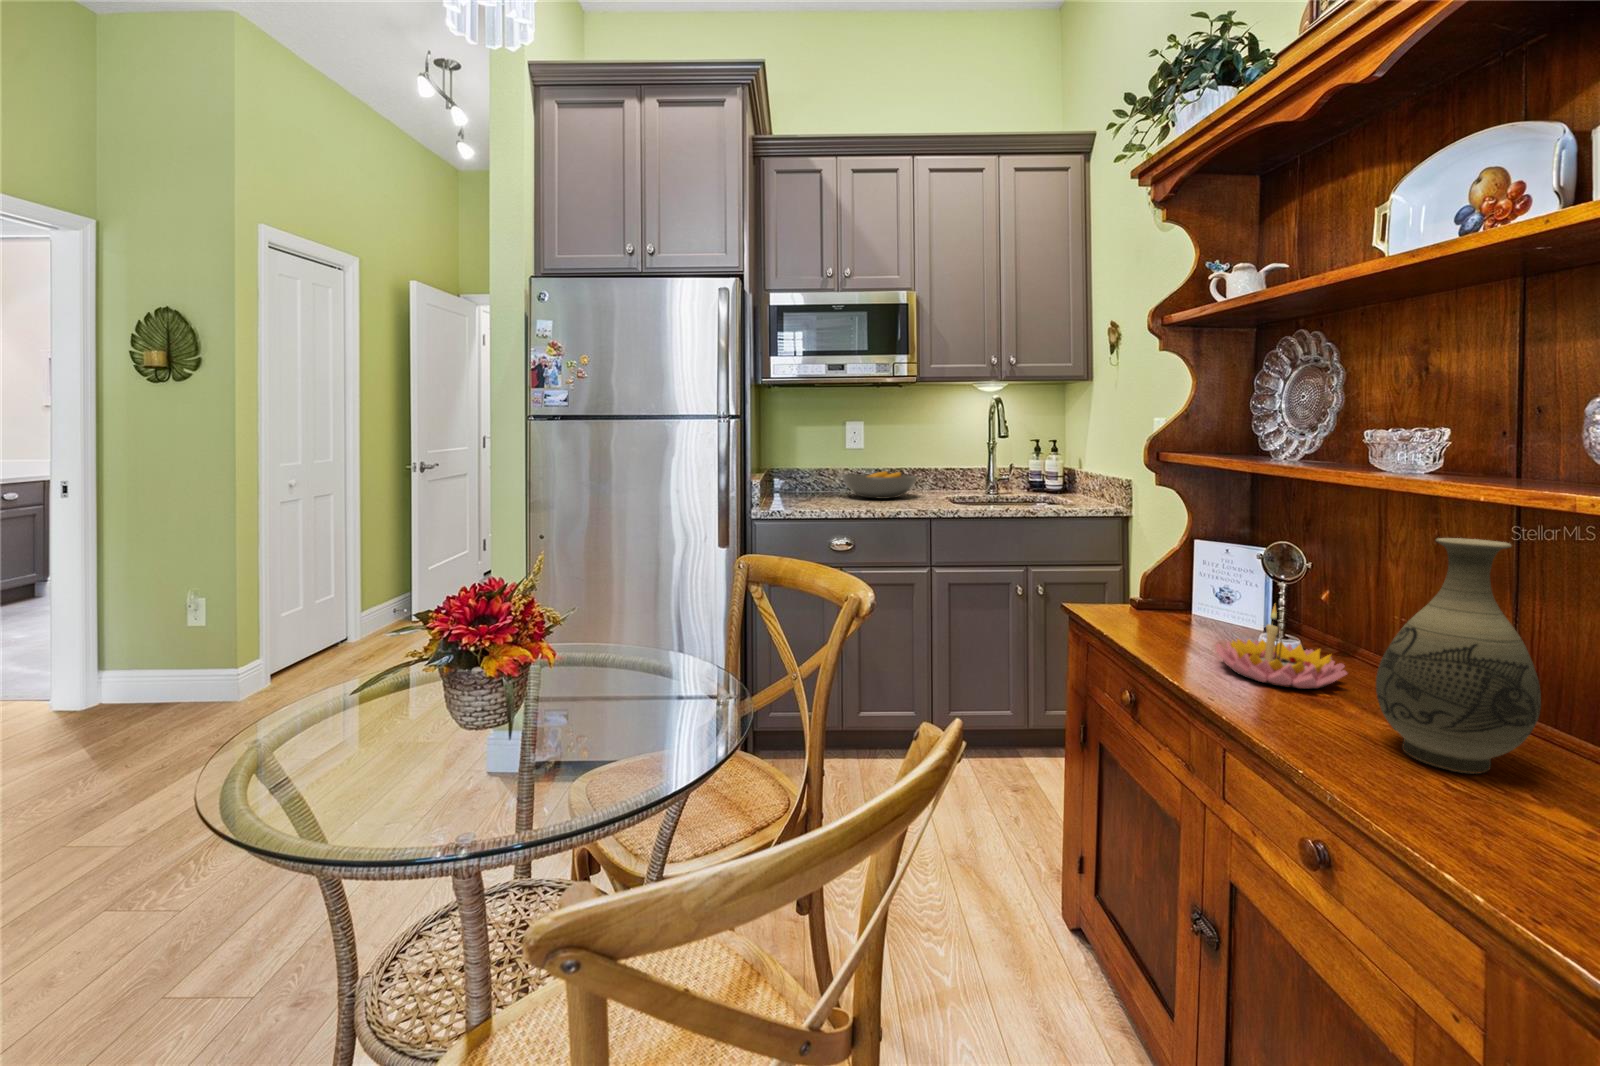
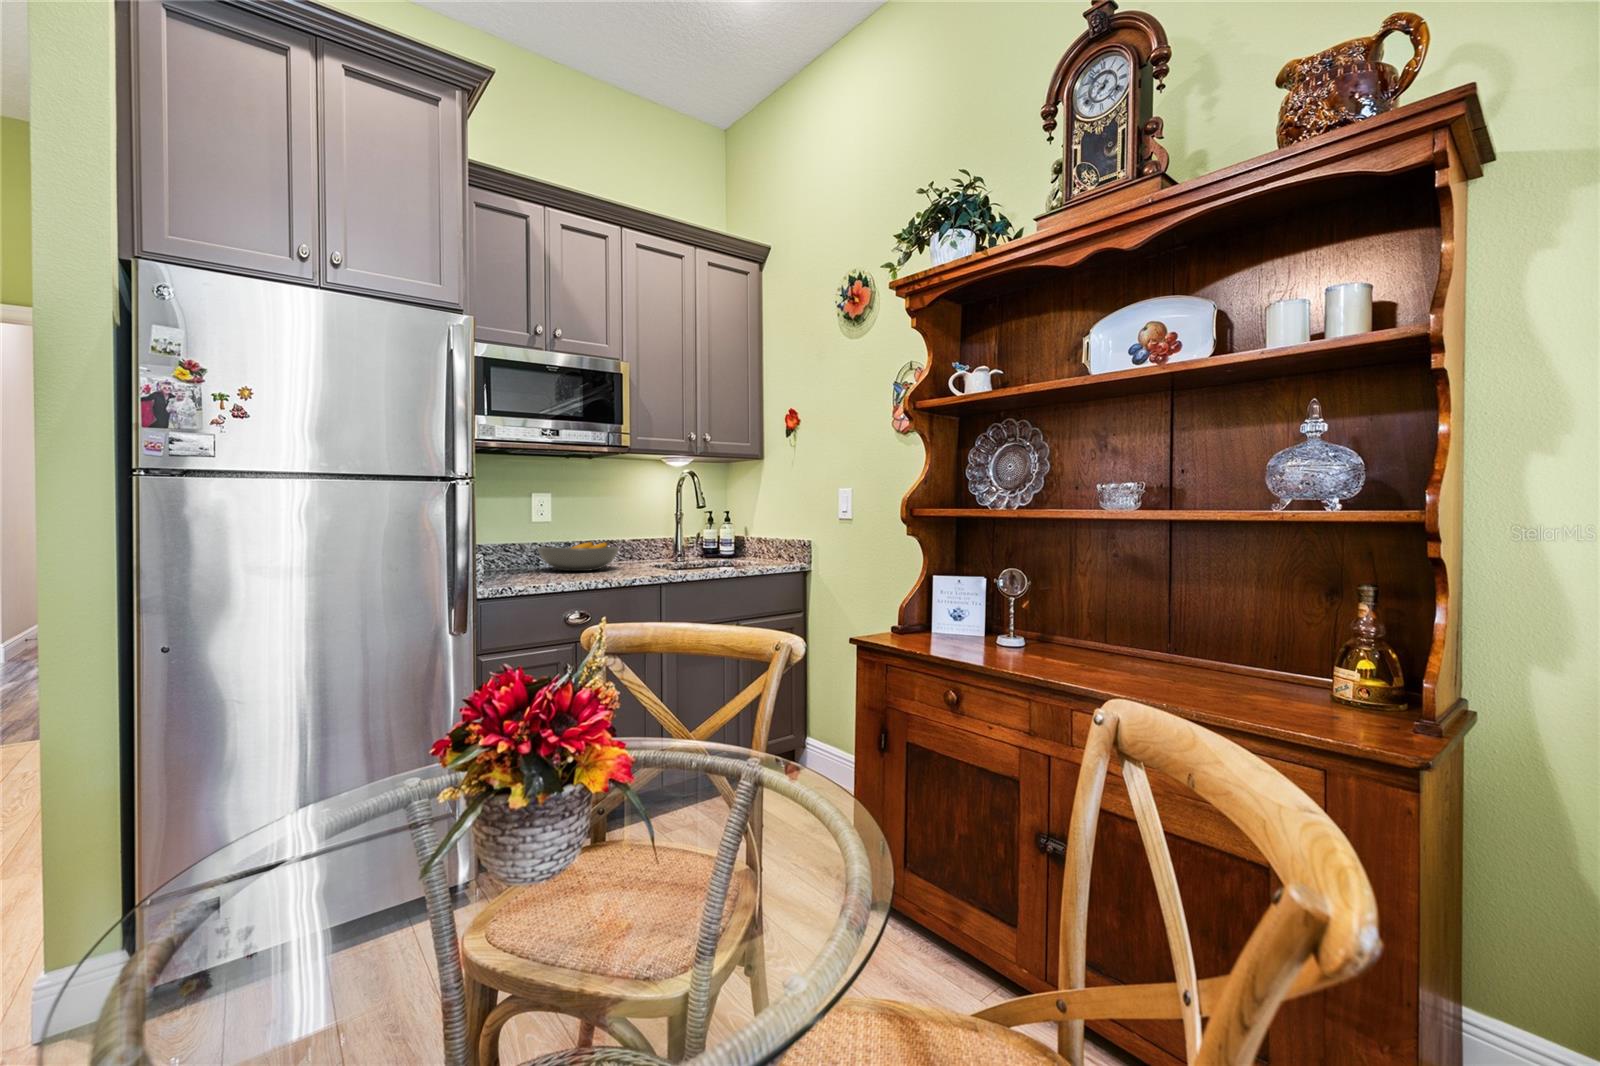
vase: present [1376,538,1541,774] -> none [1111,553,1183,680]
candle holder: present [1216,605,1347,689] -> none [991,608,1067,661]

